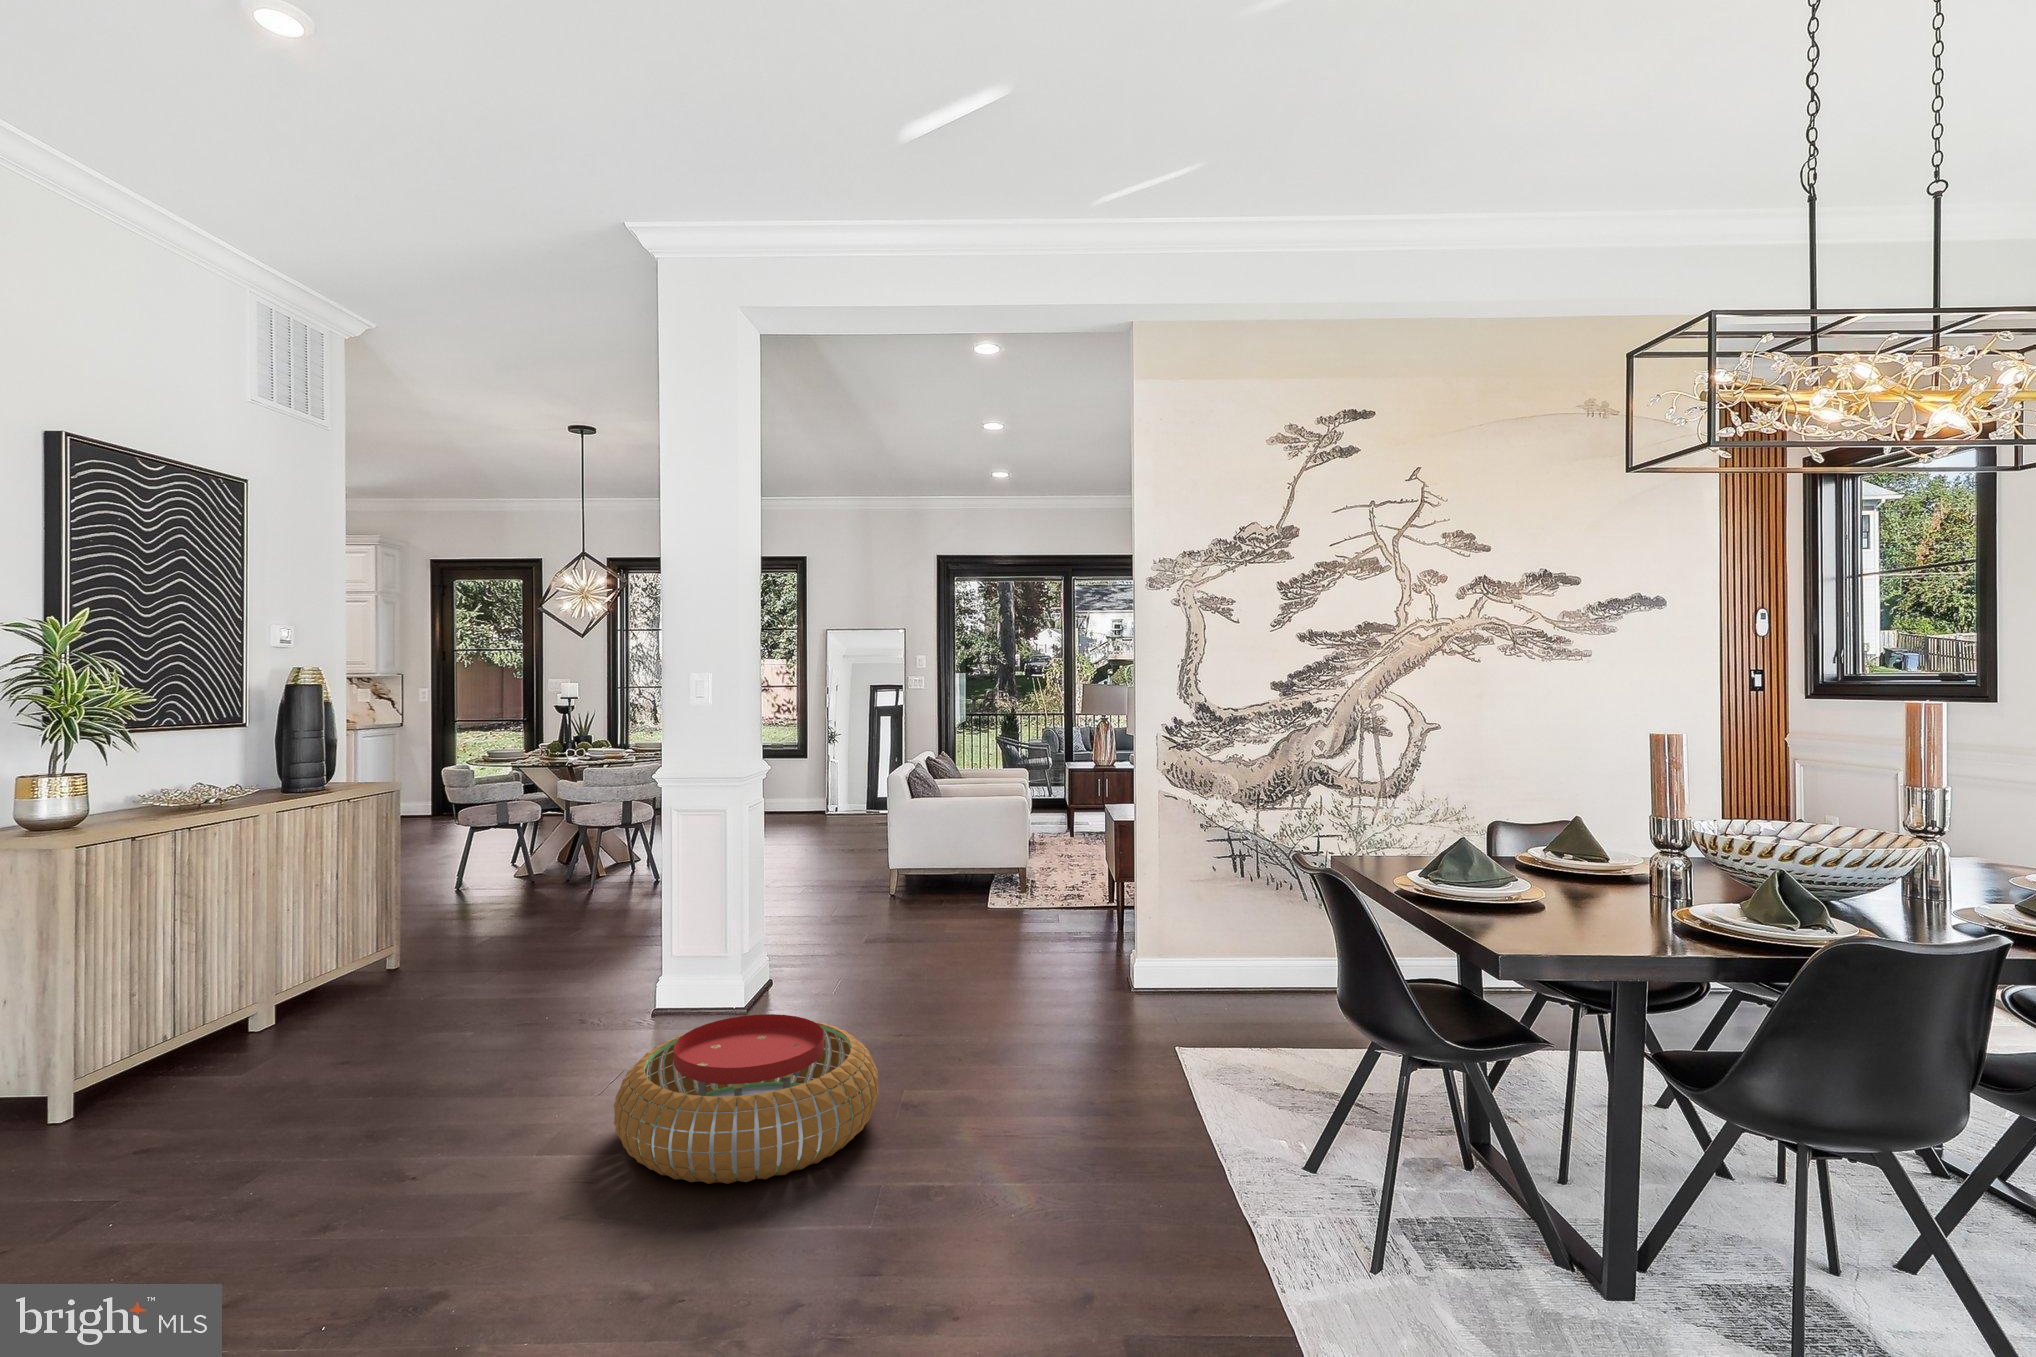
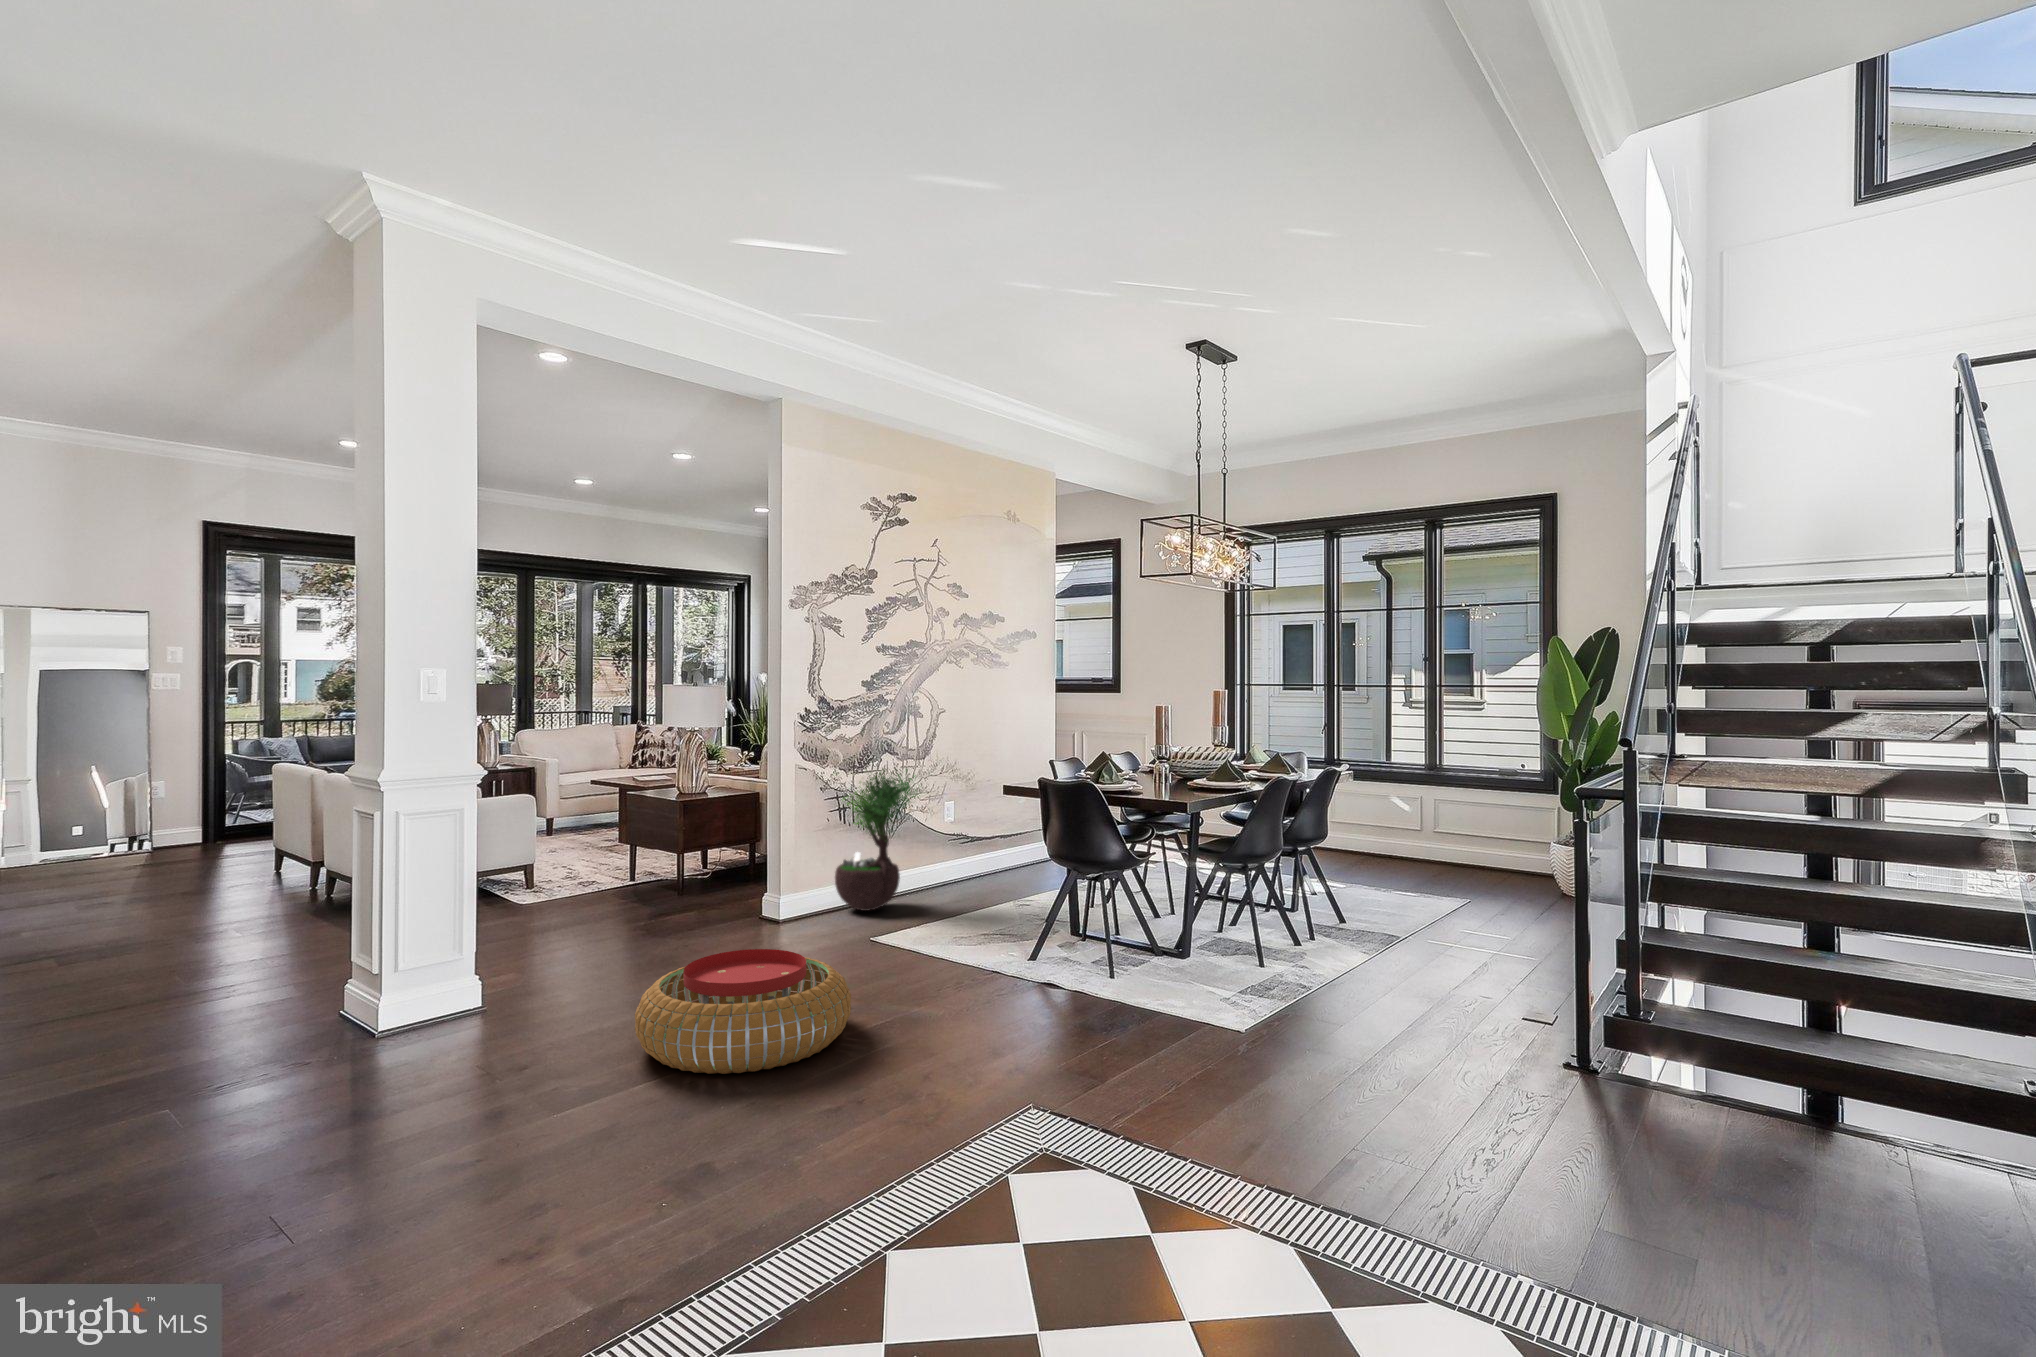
potted tree: none [1183,796,1307,1003] -> present [835,770,916,911]

